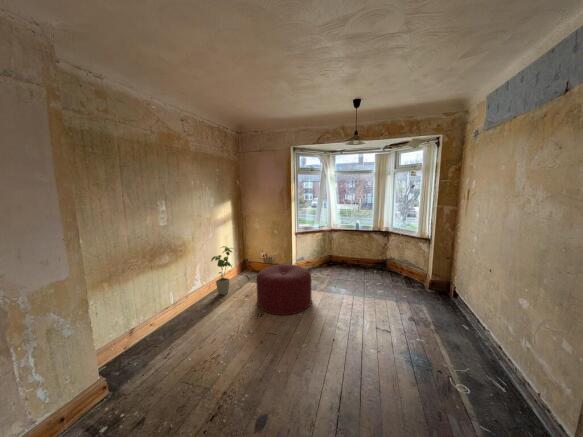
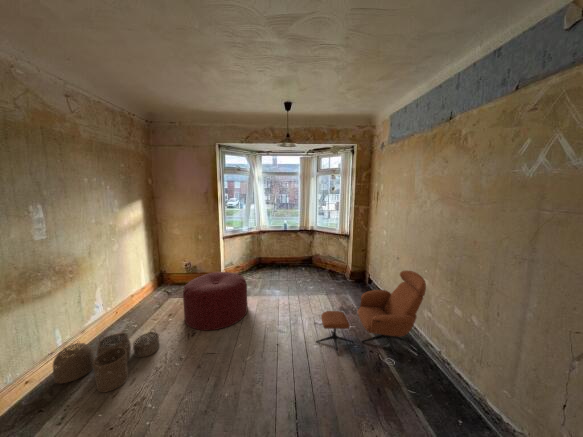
house plant: present [211,246,234,295] -> none [118,259,155,319]
lounge chair: none [374,285,521,390] -> present [316,271,426,360]
woven basket: none [167,302,236,345] -> present [53,332,159,392]

